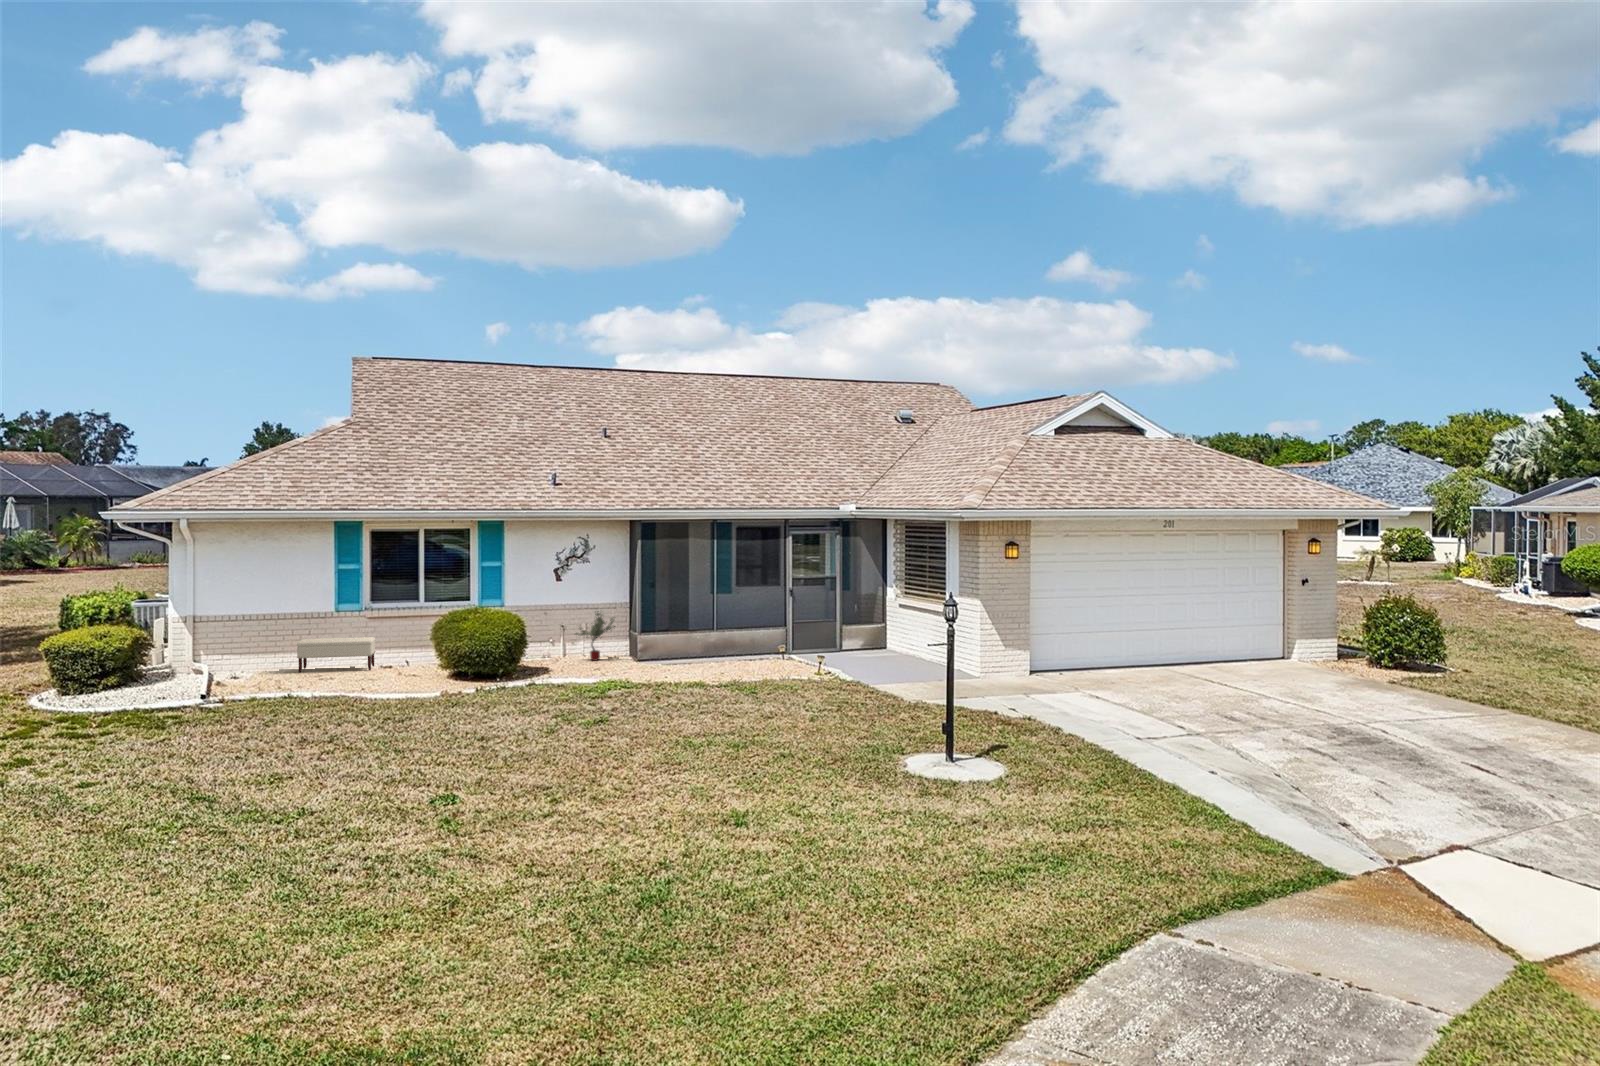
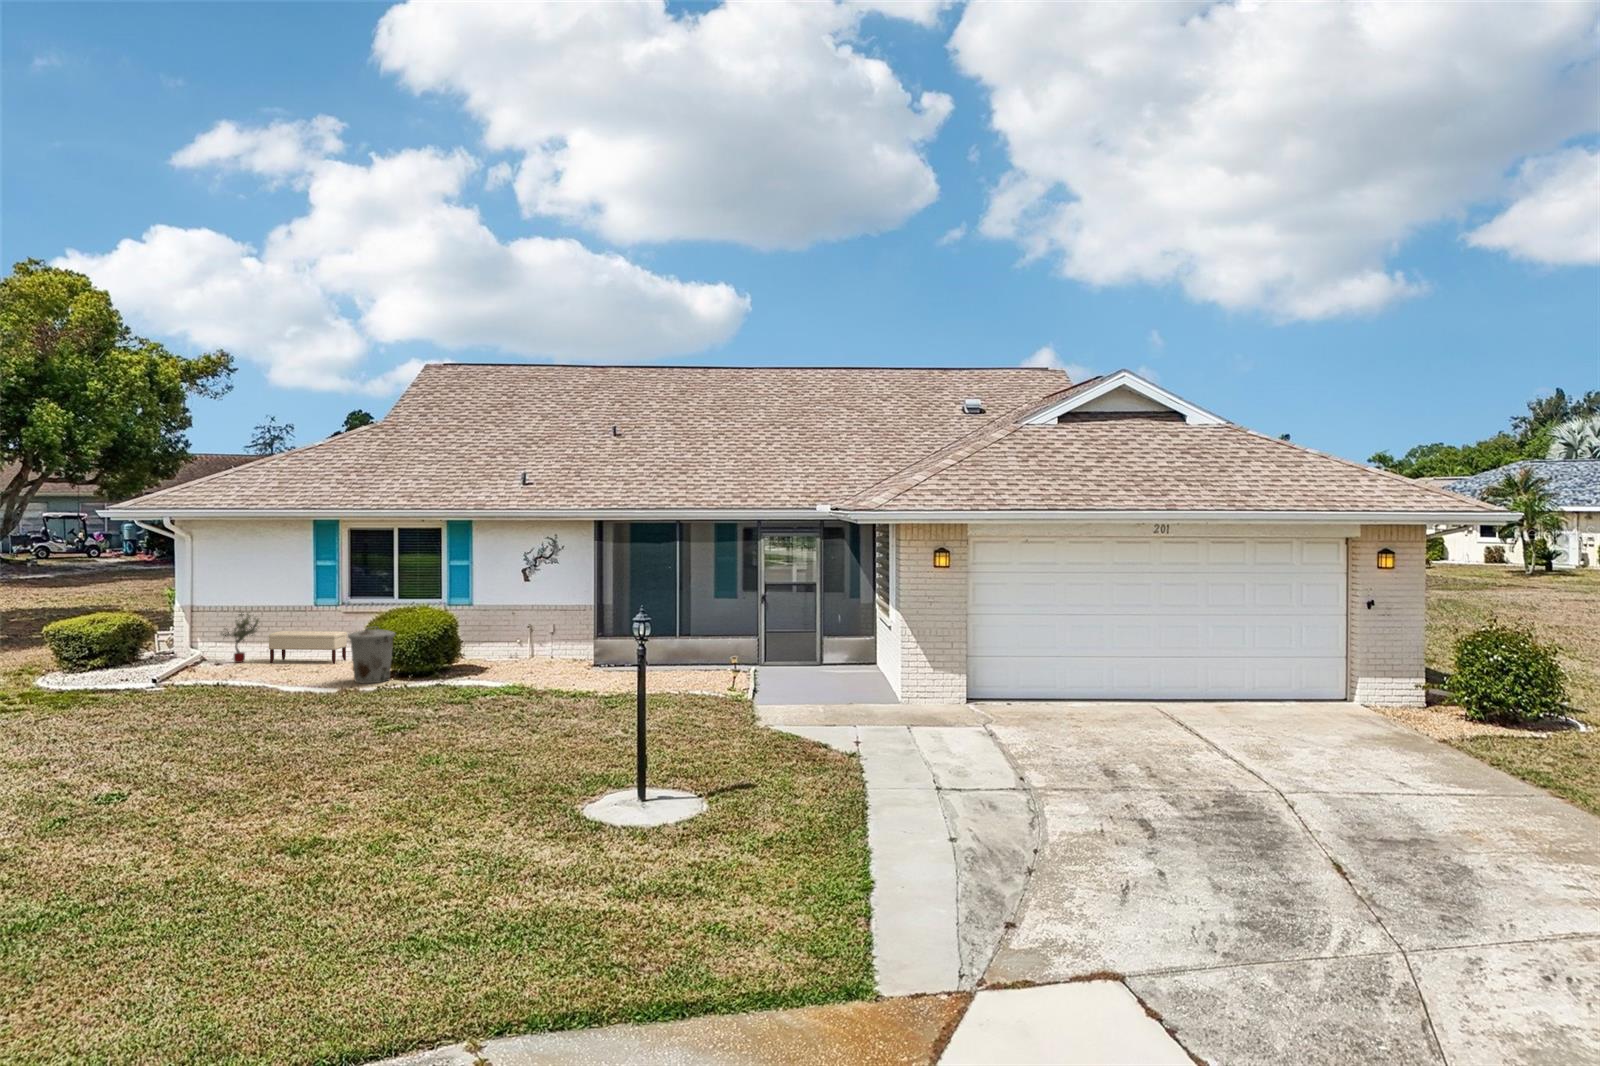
potted tree: present [576,611,615,661] -> present [221,612,259,663]
trash can: none [425,630,470,686] -> present [348,627,395,683]

